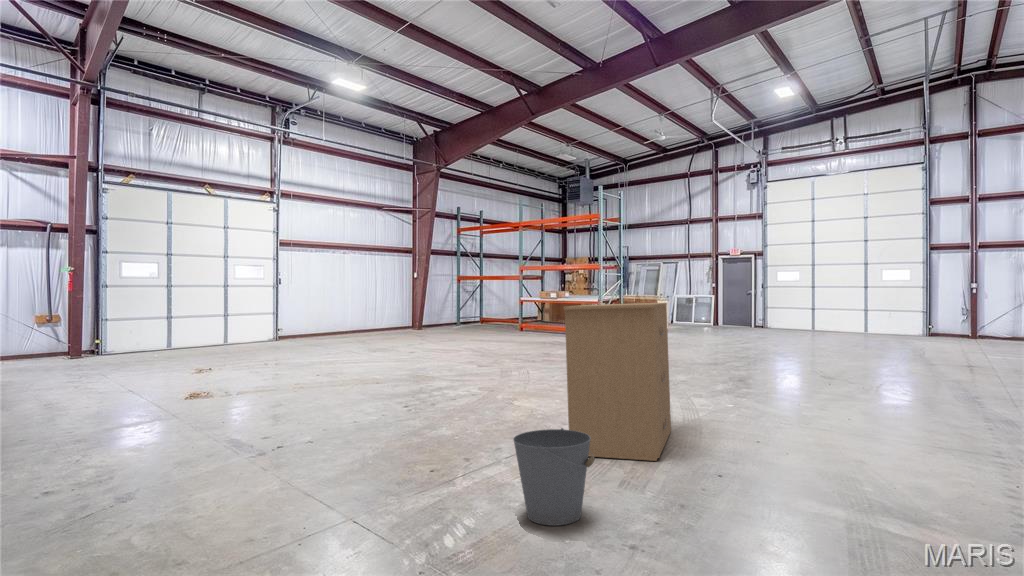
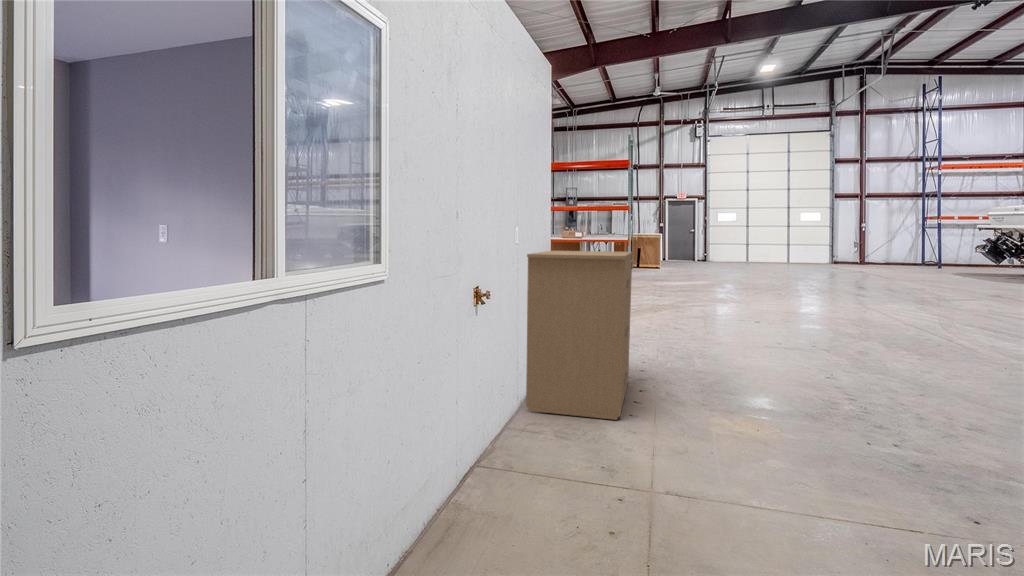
bucket: present [513,428,595,526] -> none [469,394,560,508]

